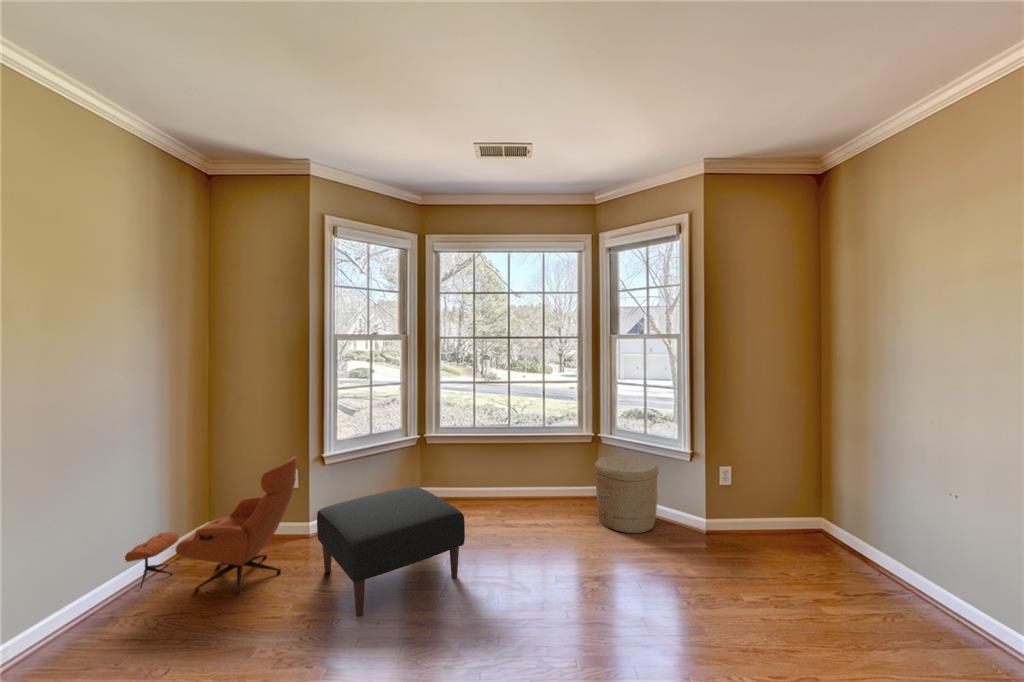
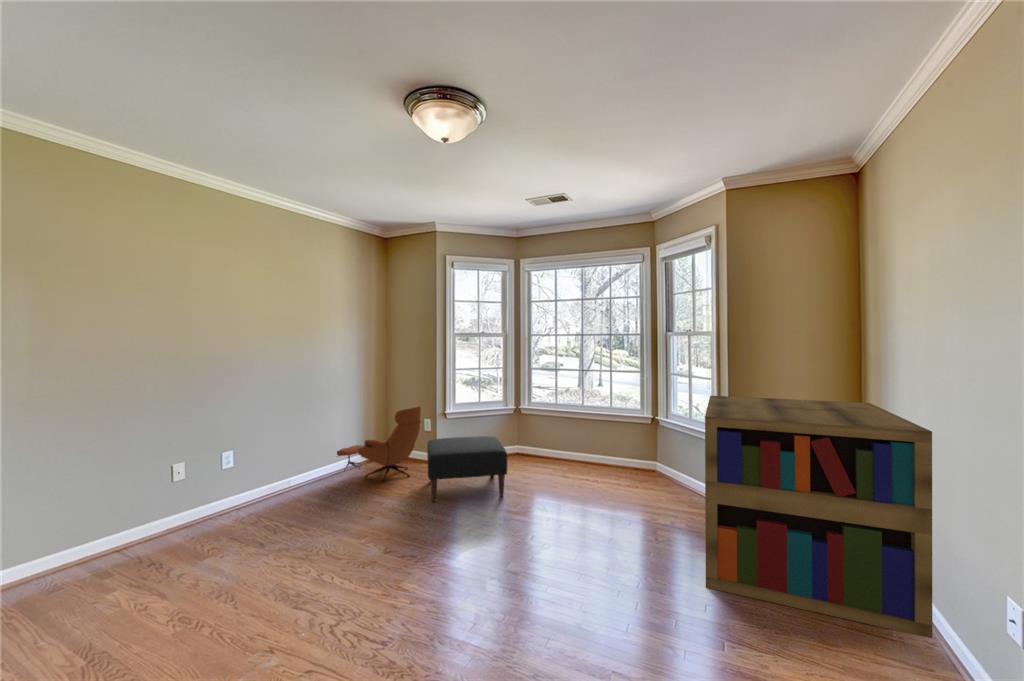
bookshelf: none [710,412,1014,660] -> present [705,396,932,638]
woven basket: present [594,456,658,533] -> none [635,434,691,499]

